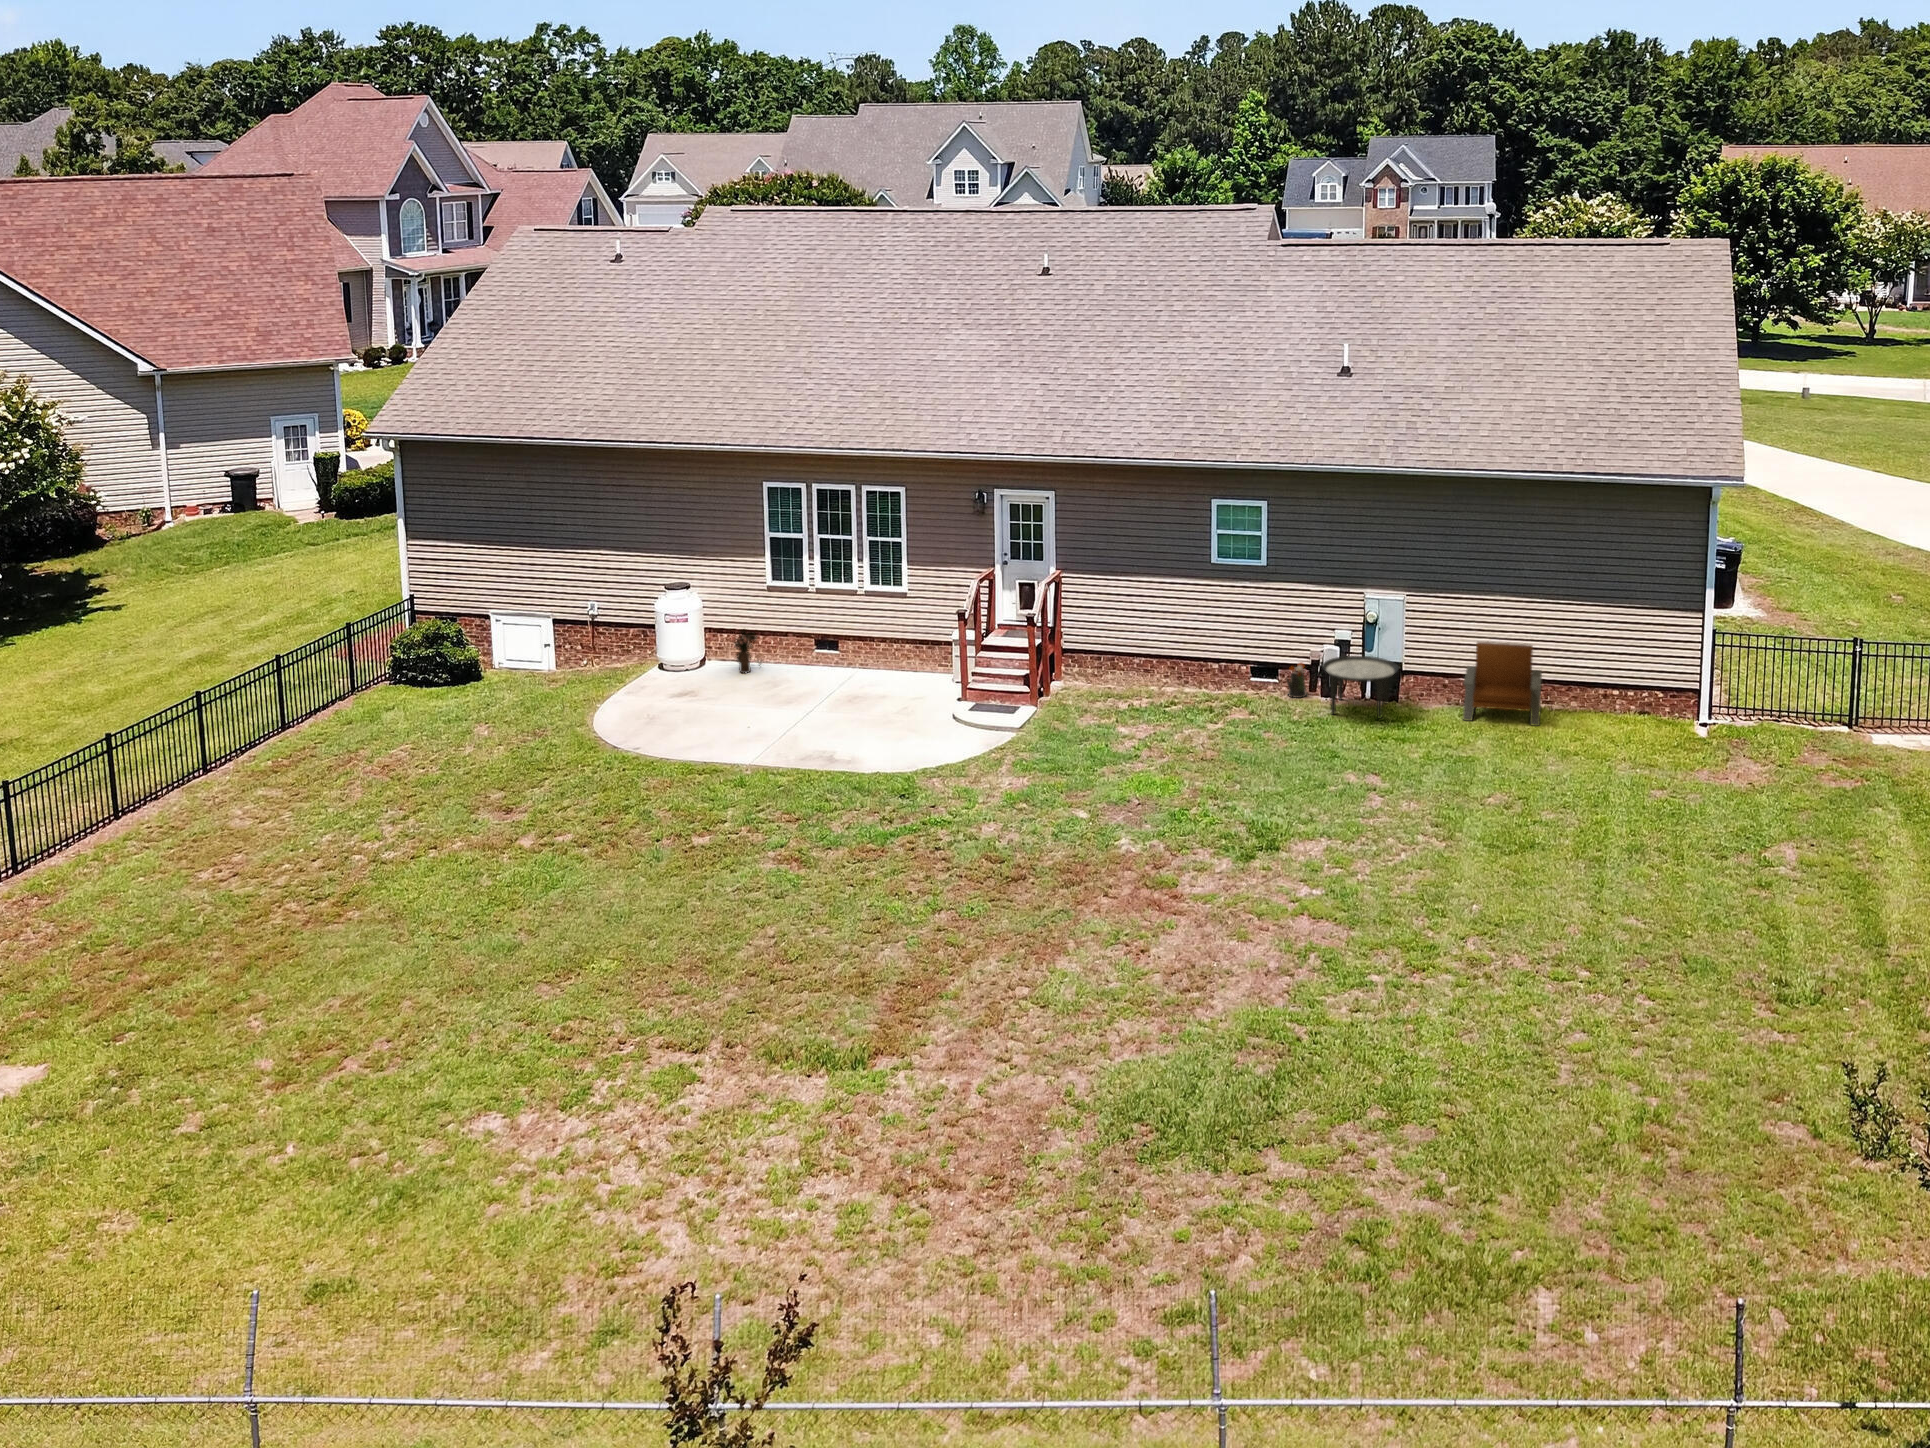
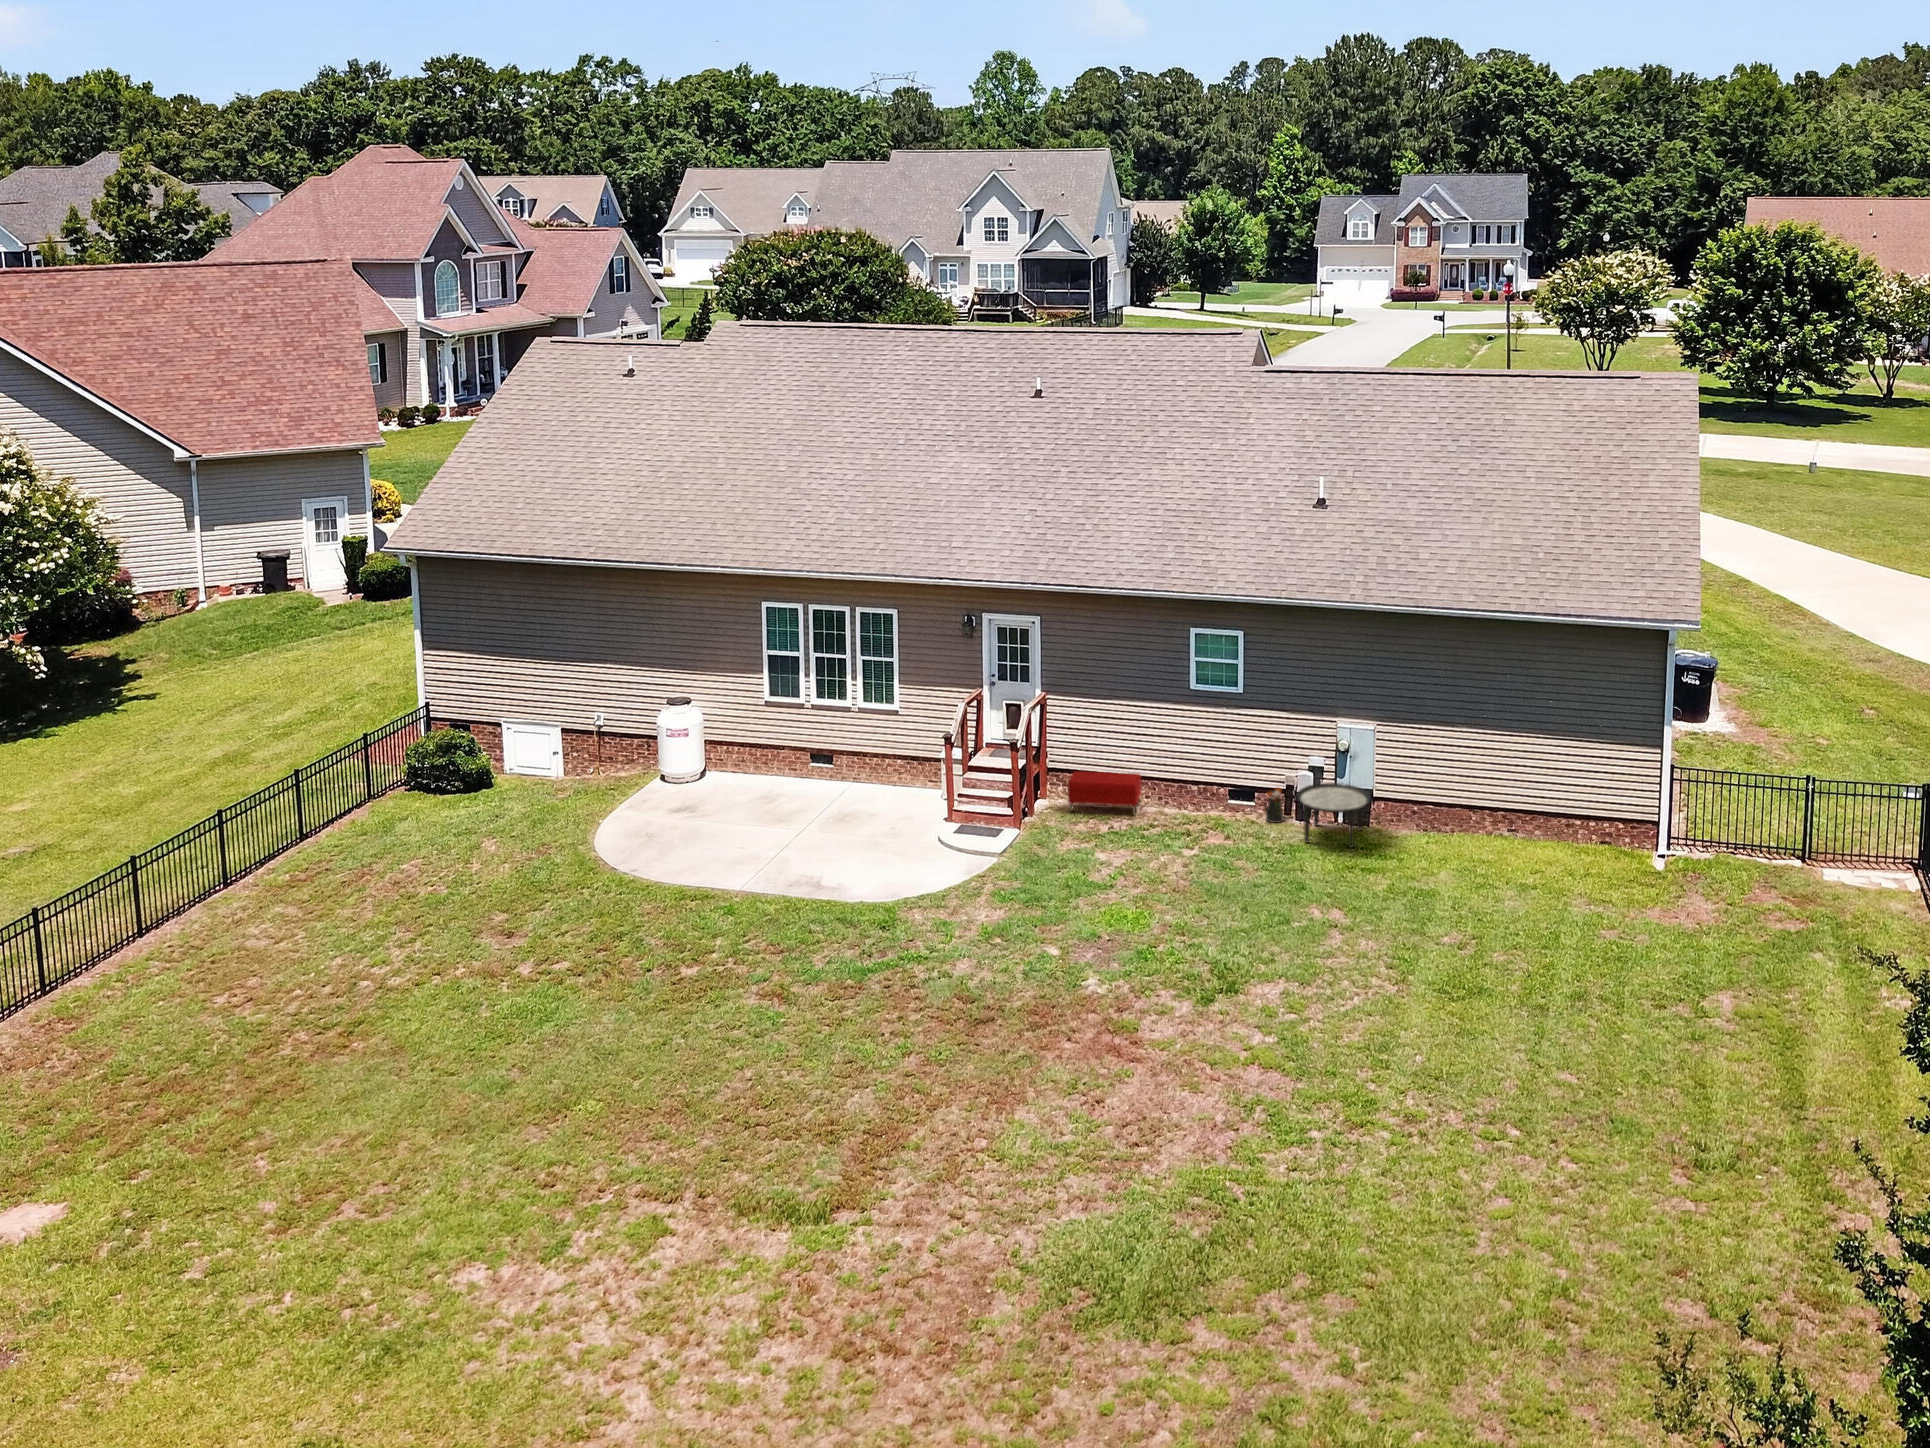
potted plant: present [734,629,761,673] -> none [730,740,762,785]
lounge chair: present [1463,642,1542,726] -> none [1432,773,1511,859]
bench: none [1083,651,1158,694] -> present [1067,771,1141,815]

